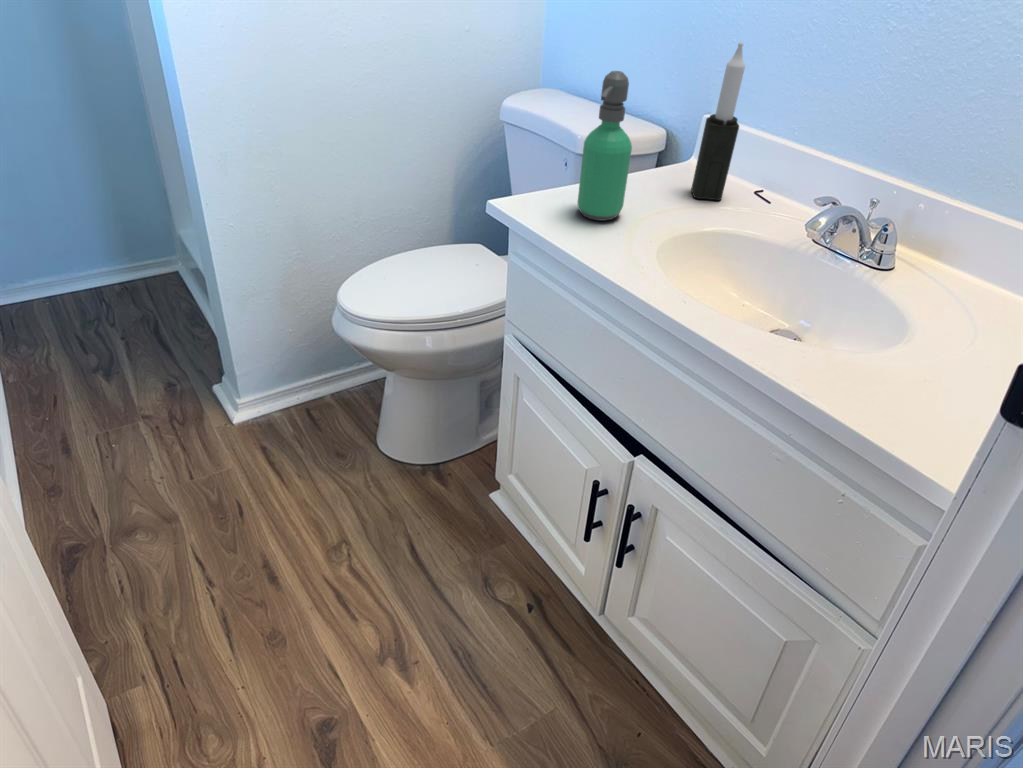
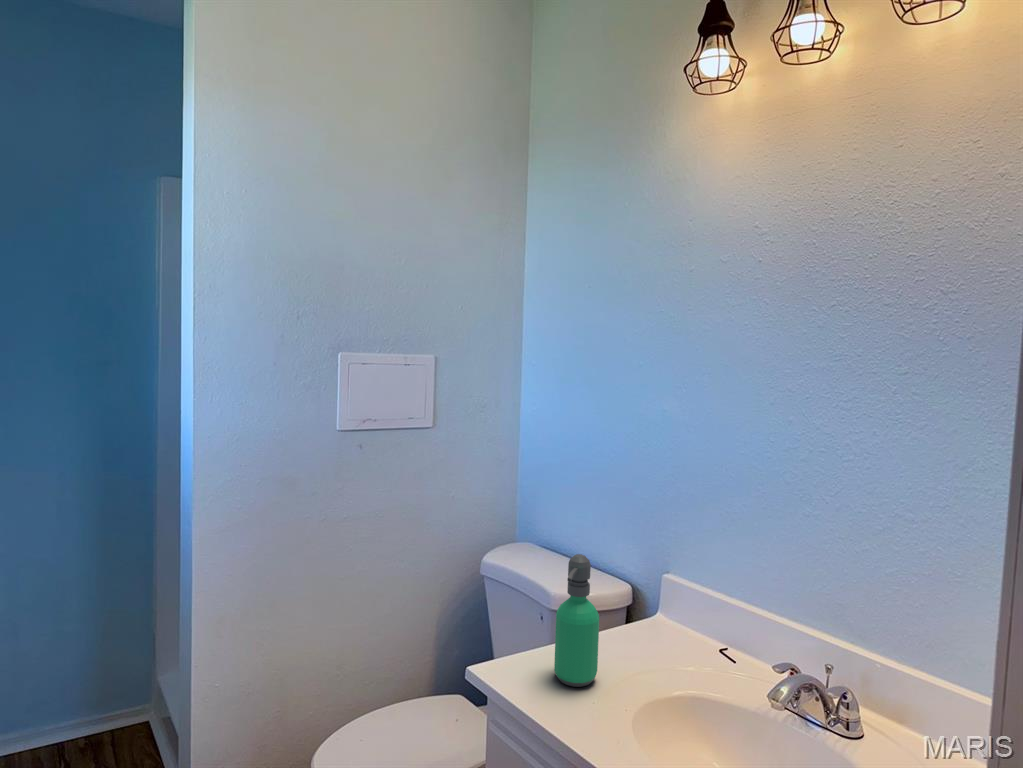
candle: present [691,42,745,200] -> none [660,525,692,659]

